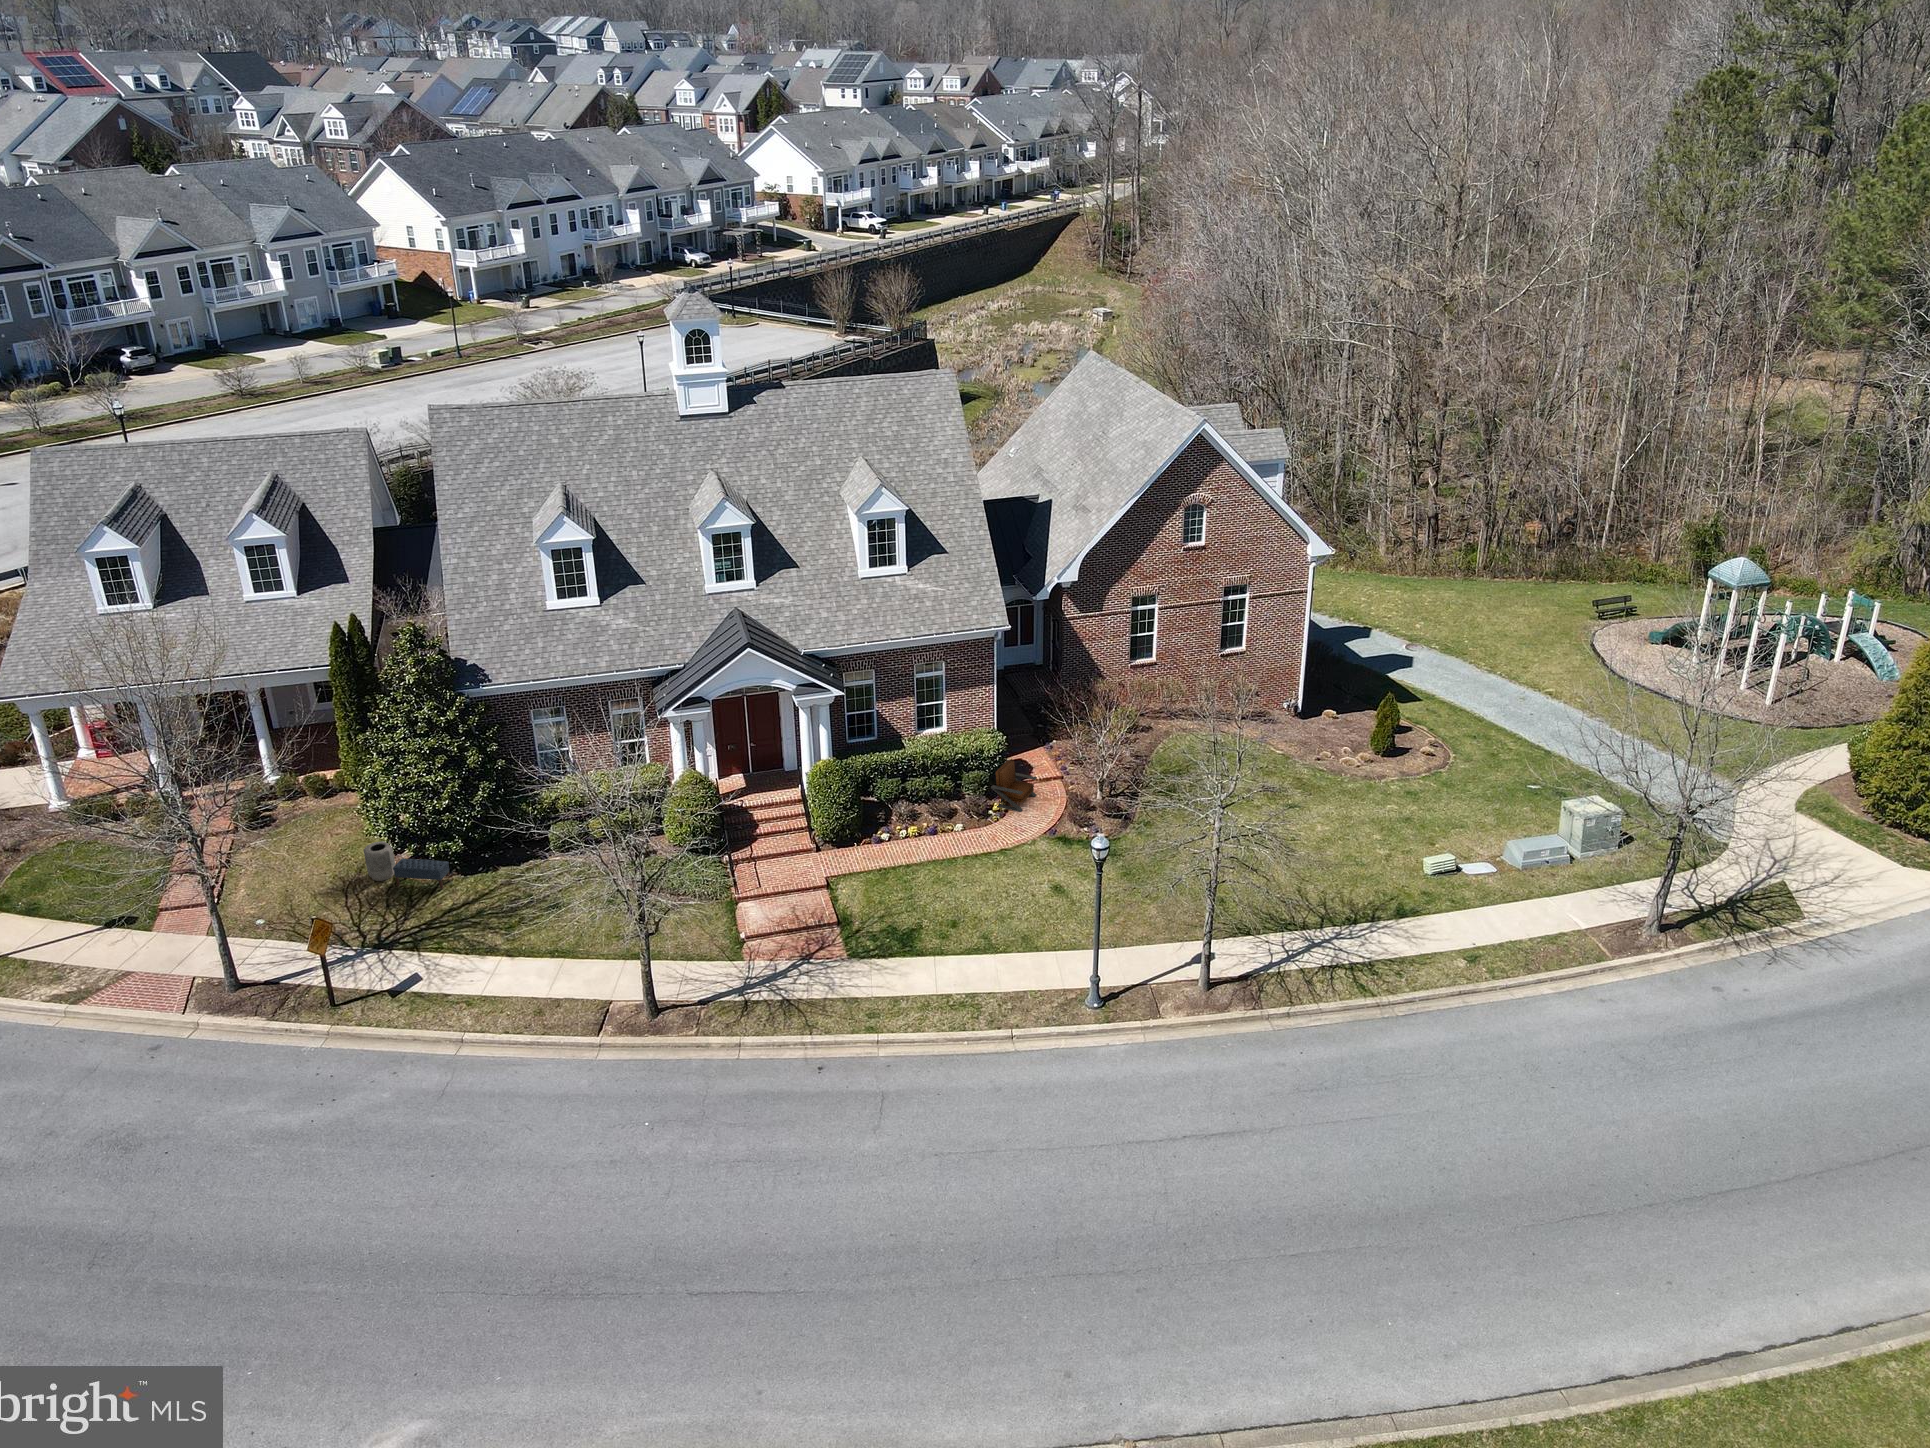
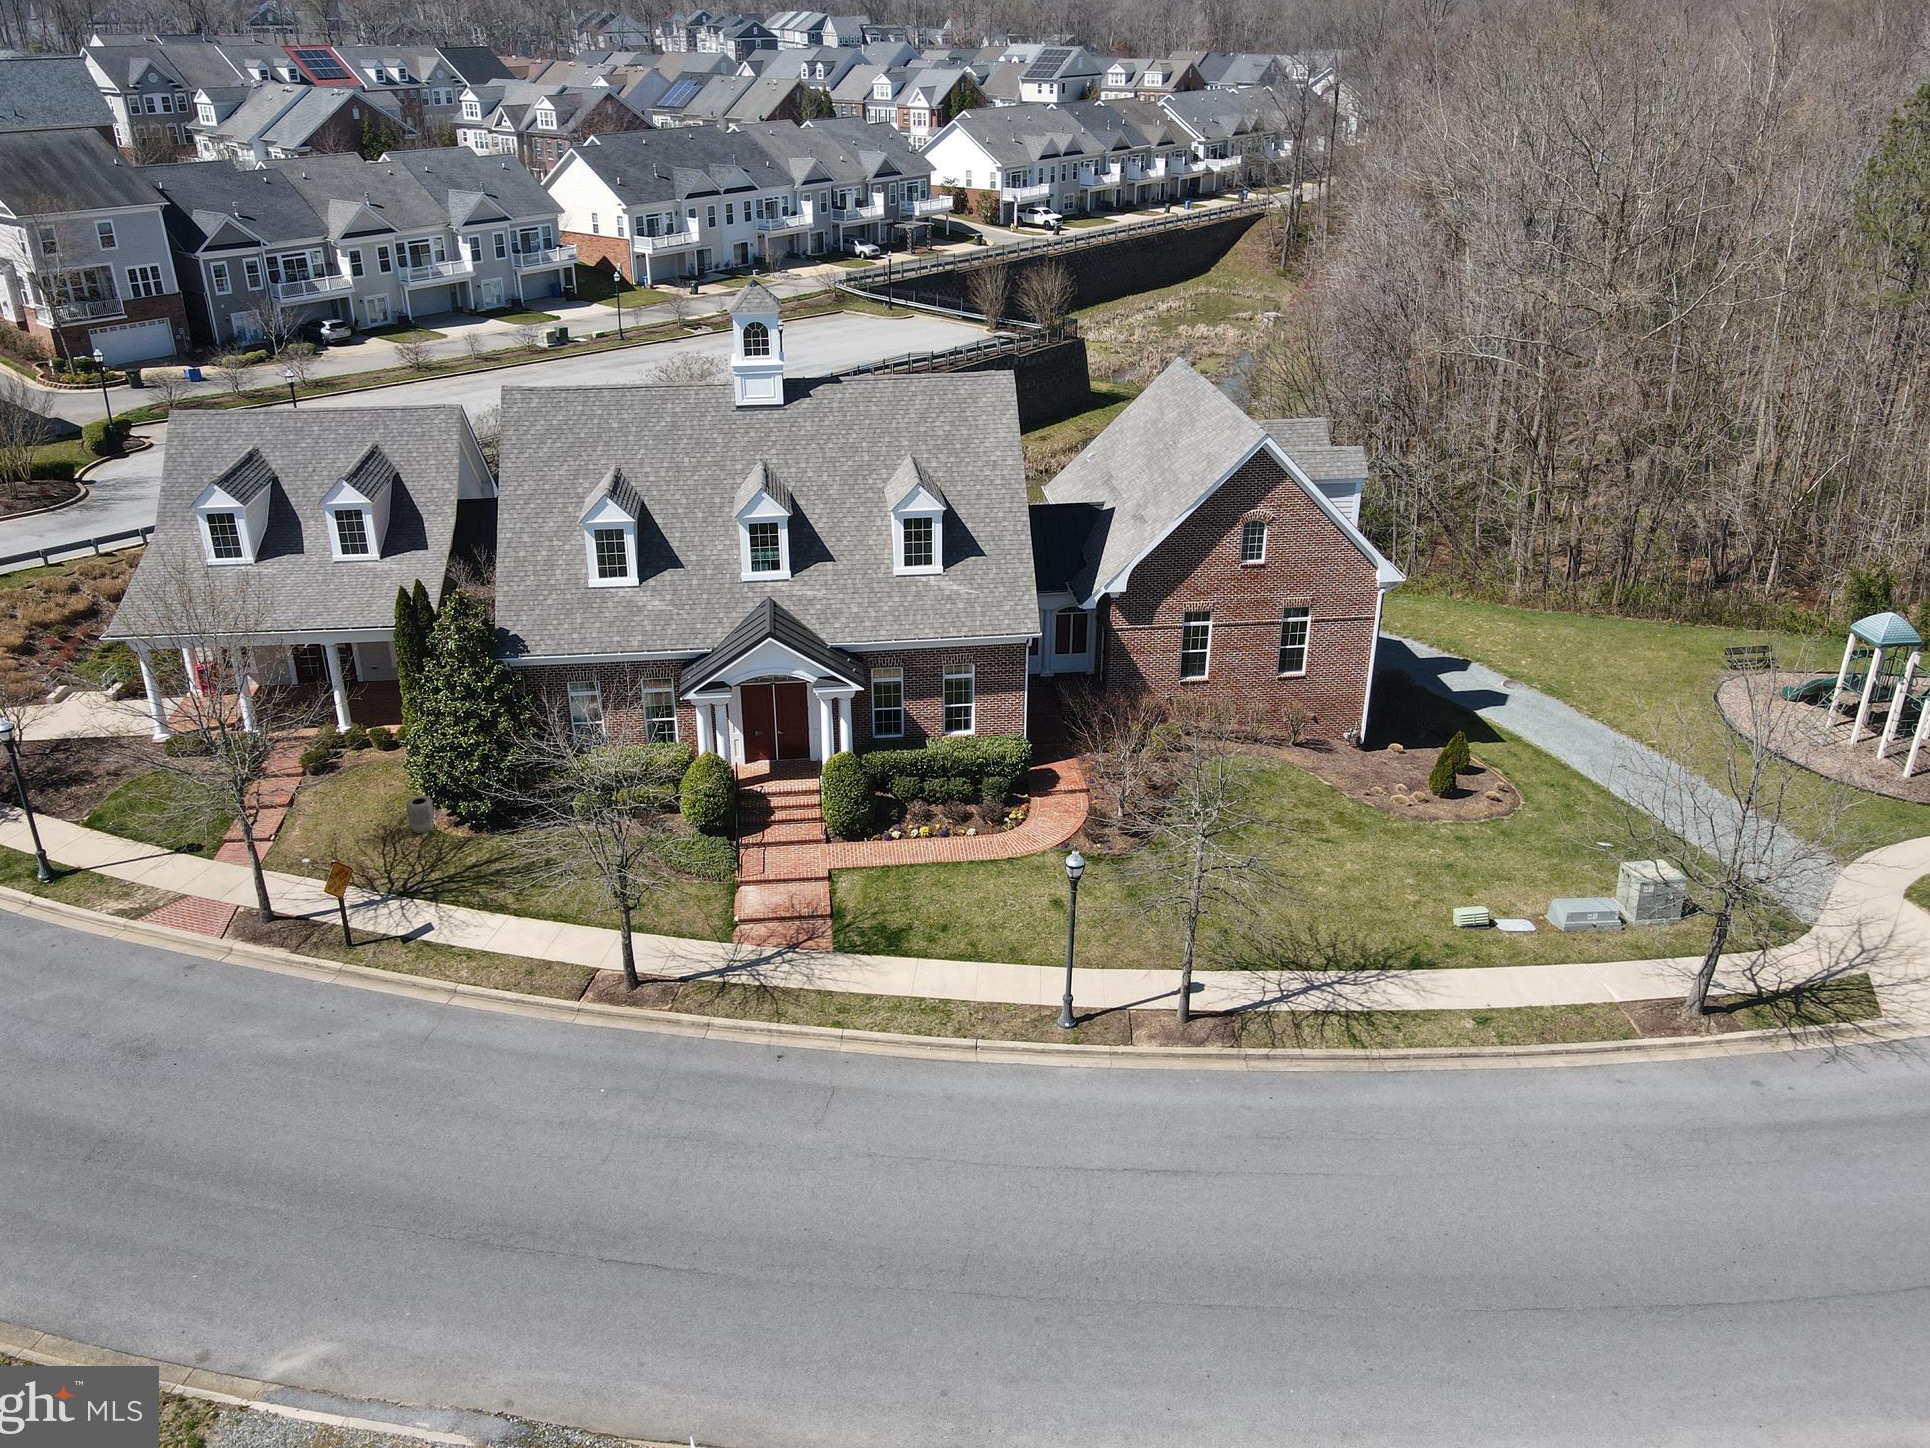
lounge chair: present [991,760,1037,812] -> none [1012,768,1061,822]
bench: present [393,858,450,889] -> none [429,814,481,847]

